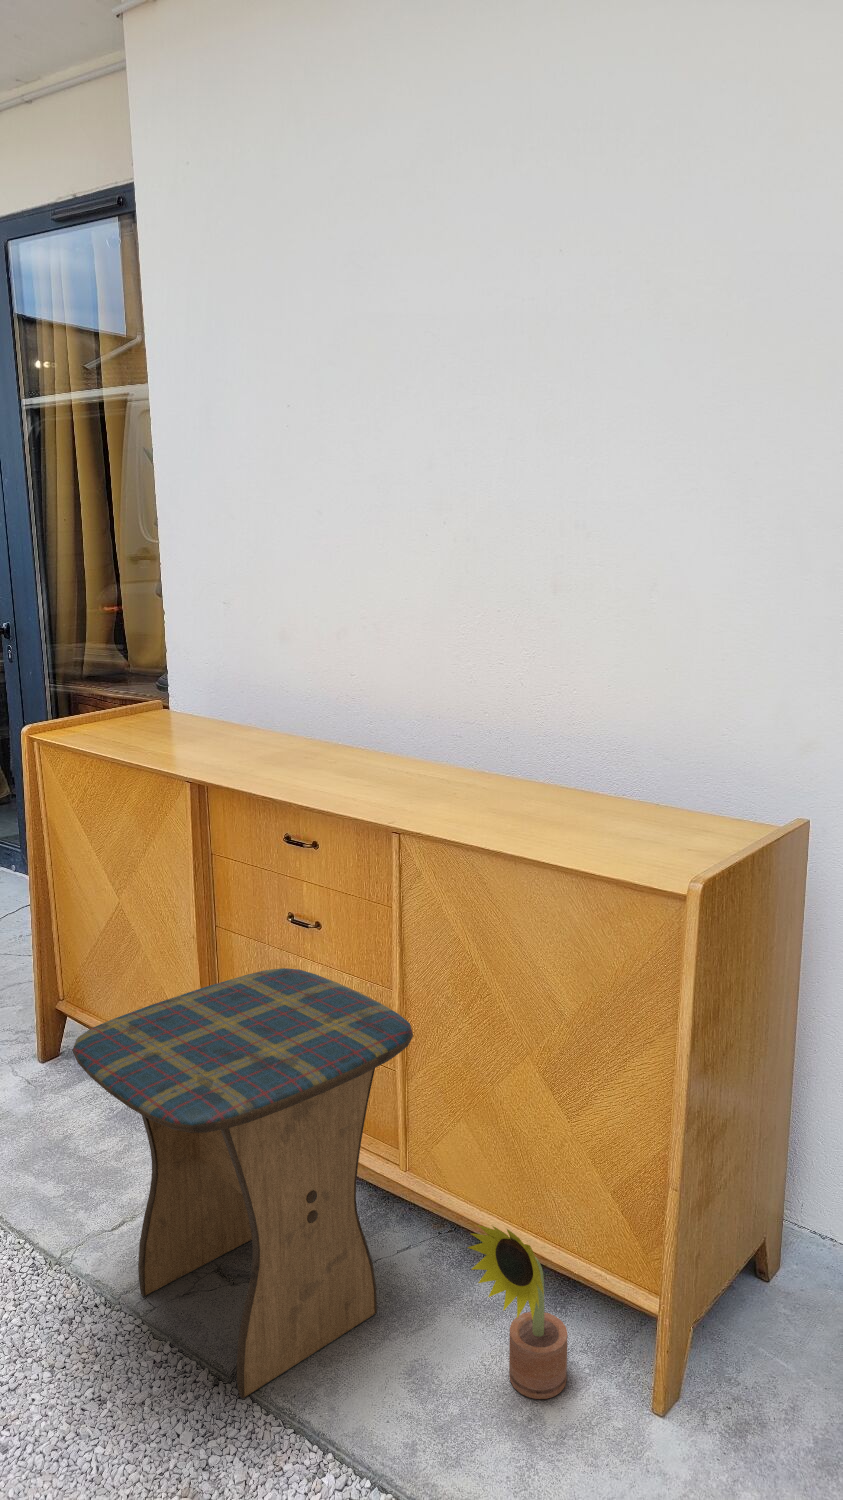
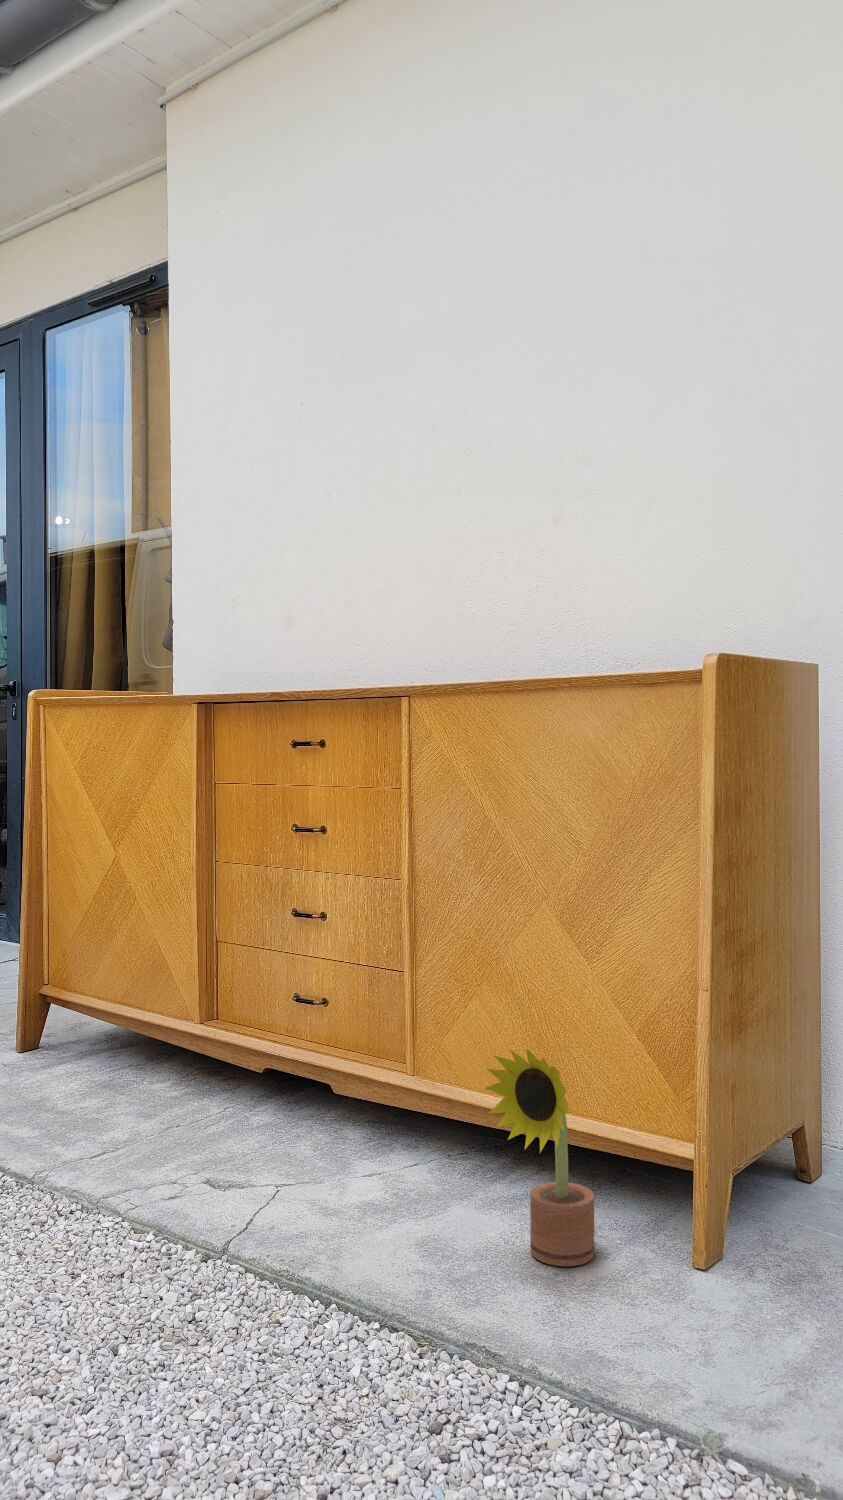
stool: present [73,968,413,1399] -> none [70,867,425,1267]

